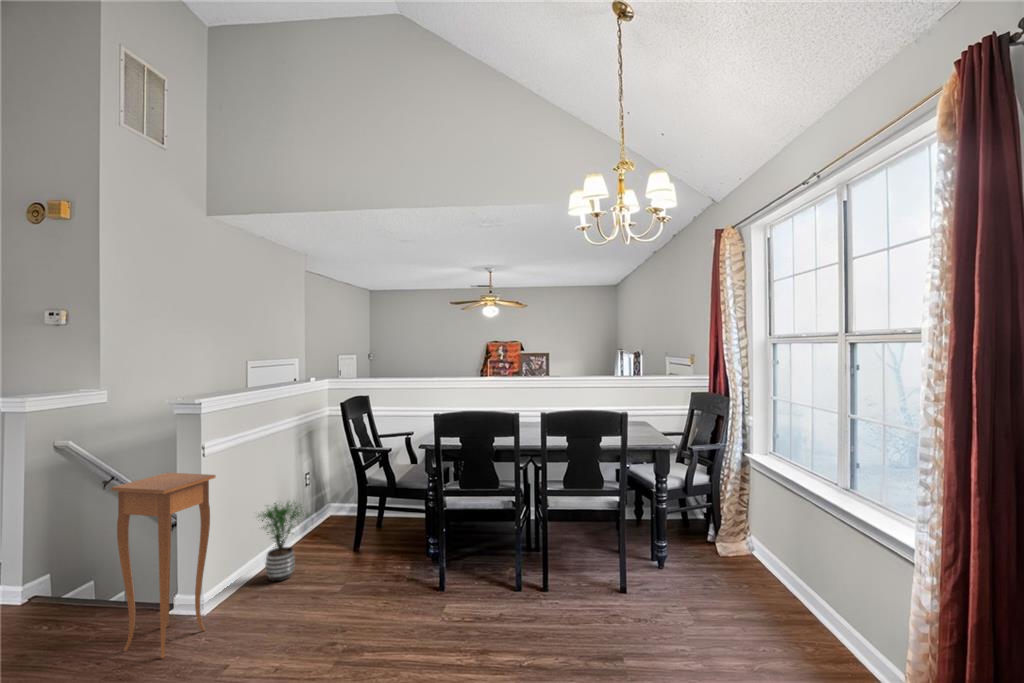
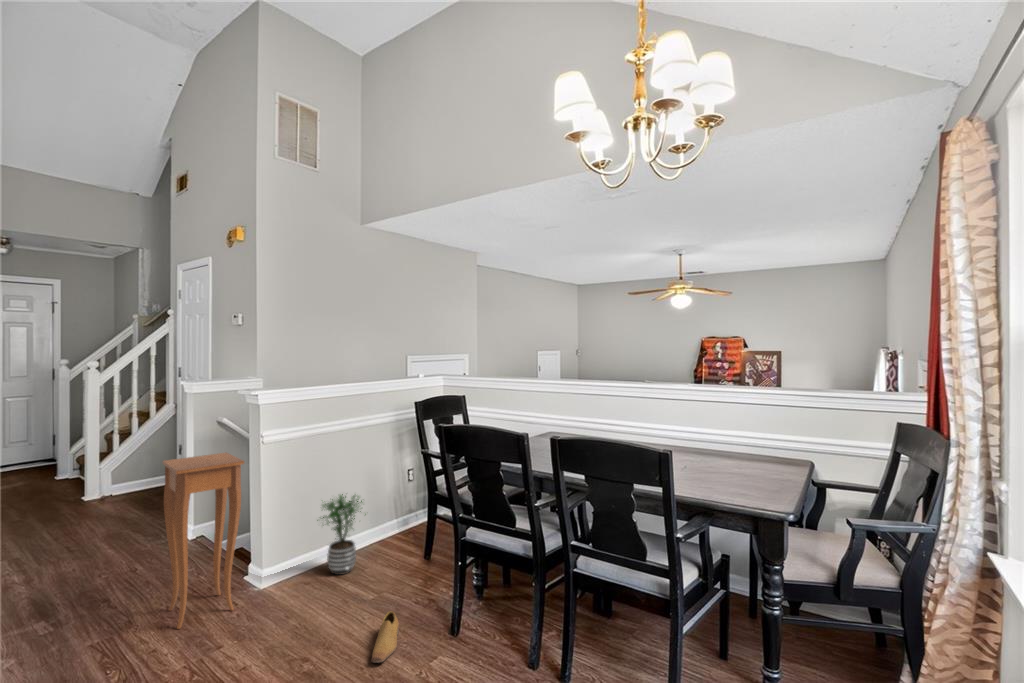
shoe: none [380,583,406,619] -> present [371,611,399,663]

